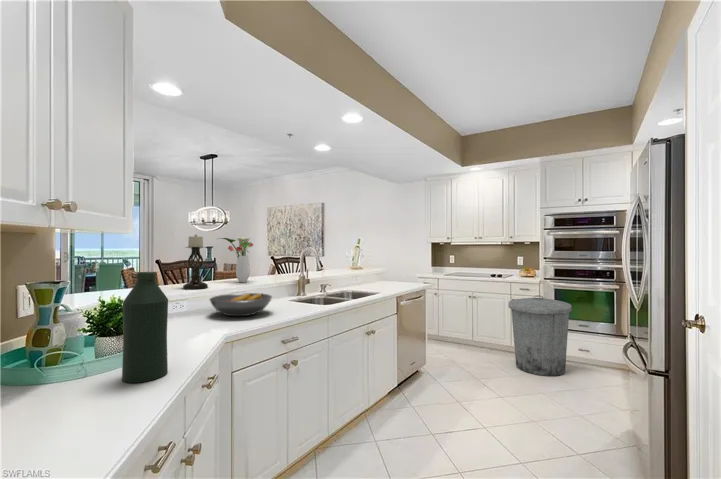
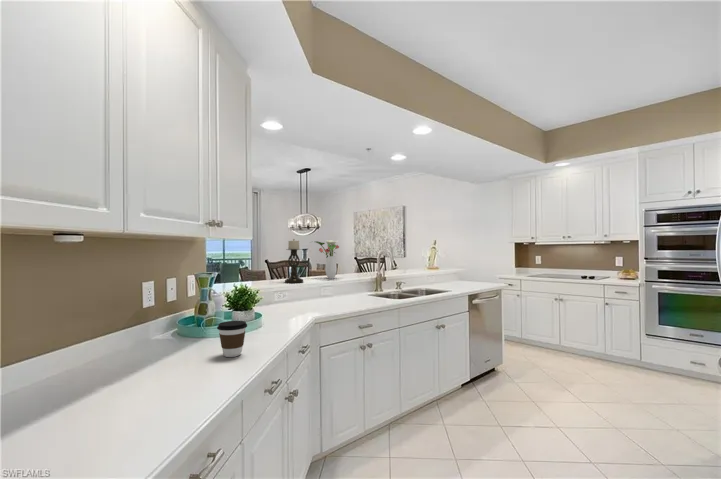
bottle: present [122,272,168,383] -> none [249,266,277,341]
fruit bowl: present [210,293,272,316] -> none [304,287,353,305]
trash can: present [509,295,572,376] -> none [597,298,672,385]
coffee cup: none [57,359,115,423] -> present [217,321,247,357]

